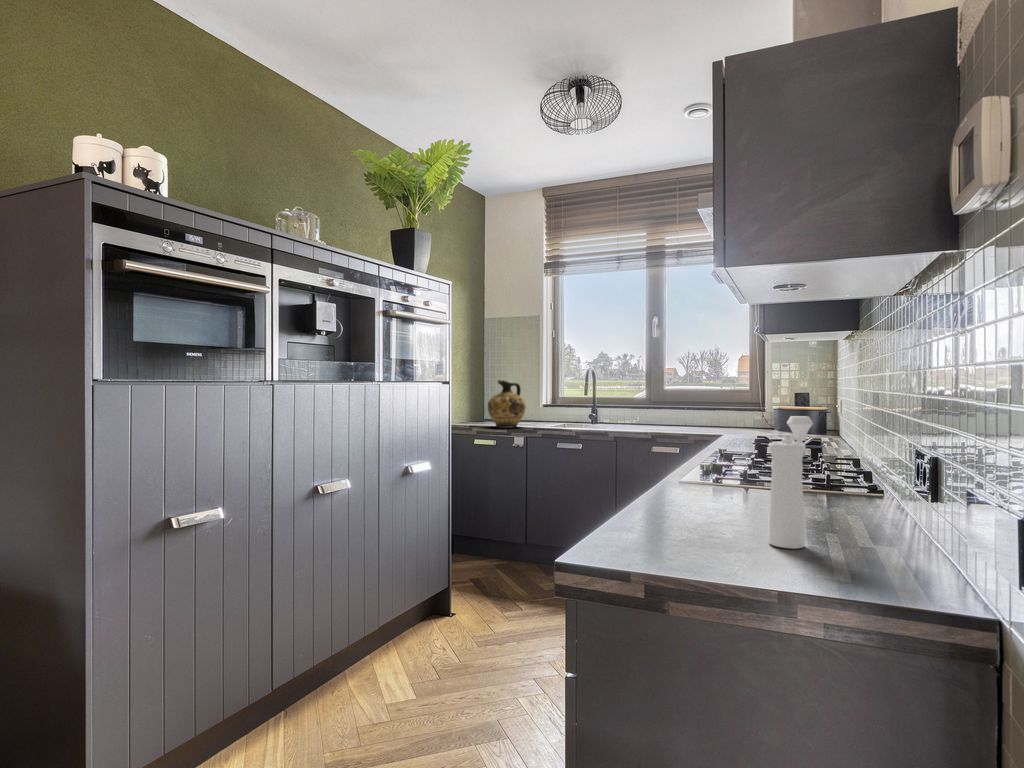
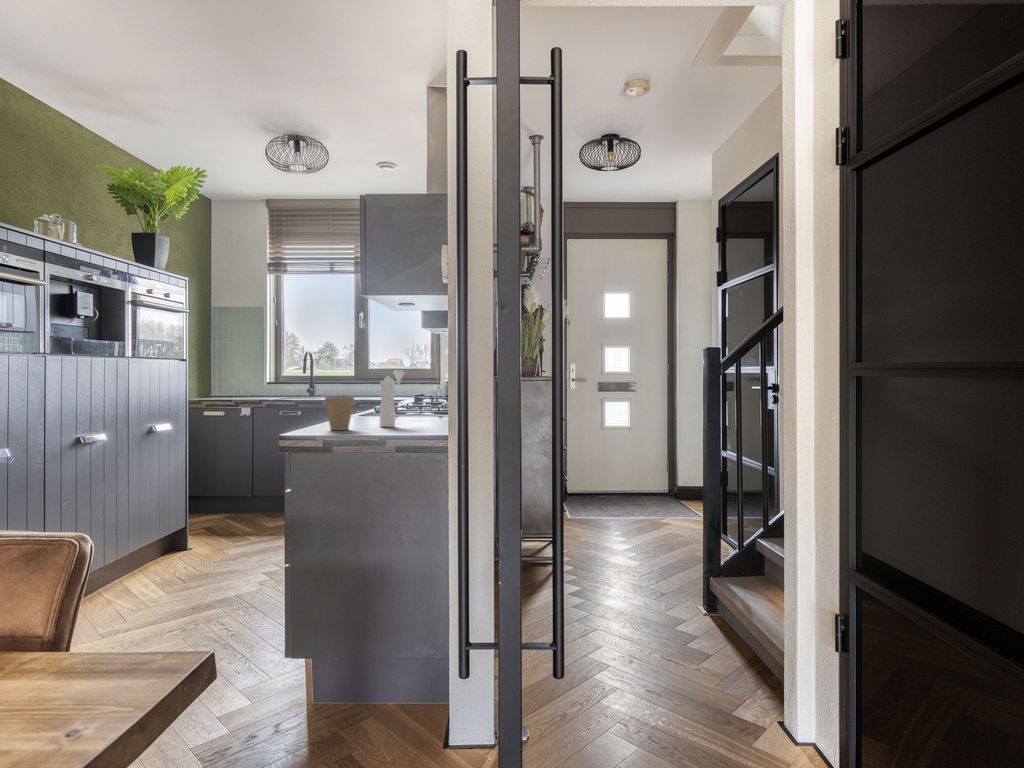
ceramic jug: present [488,380,526,428] -> none [216,361,251,401]
coffee cup: none [654,477,723,560] -> present [325,396,354,430]

